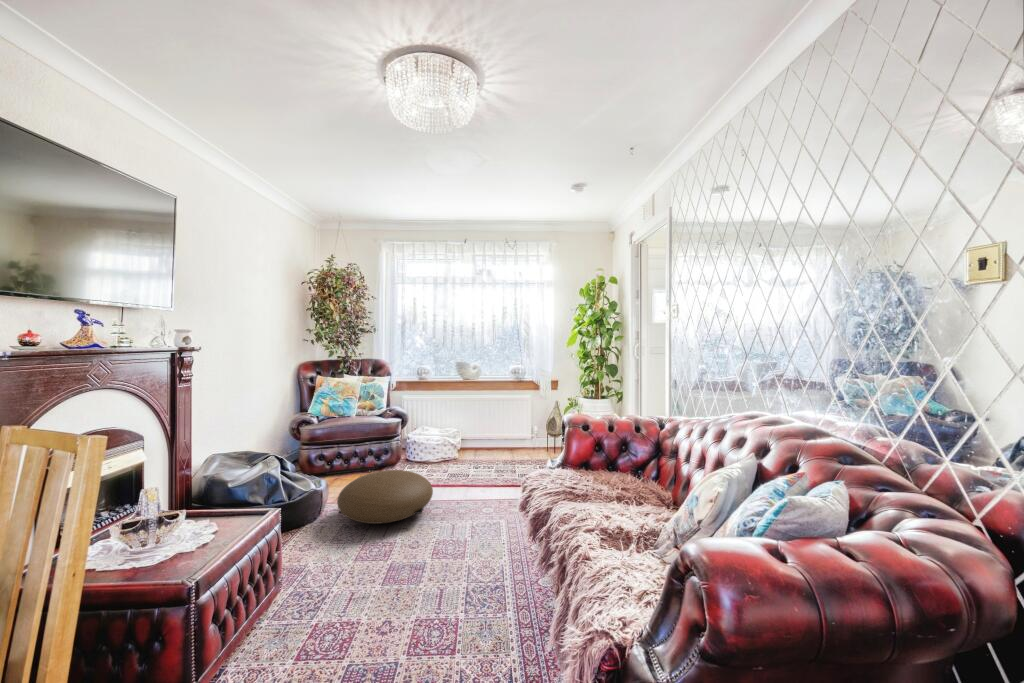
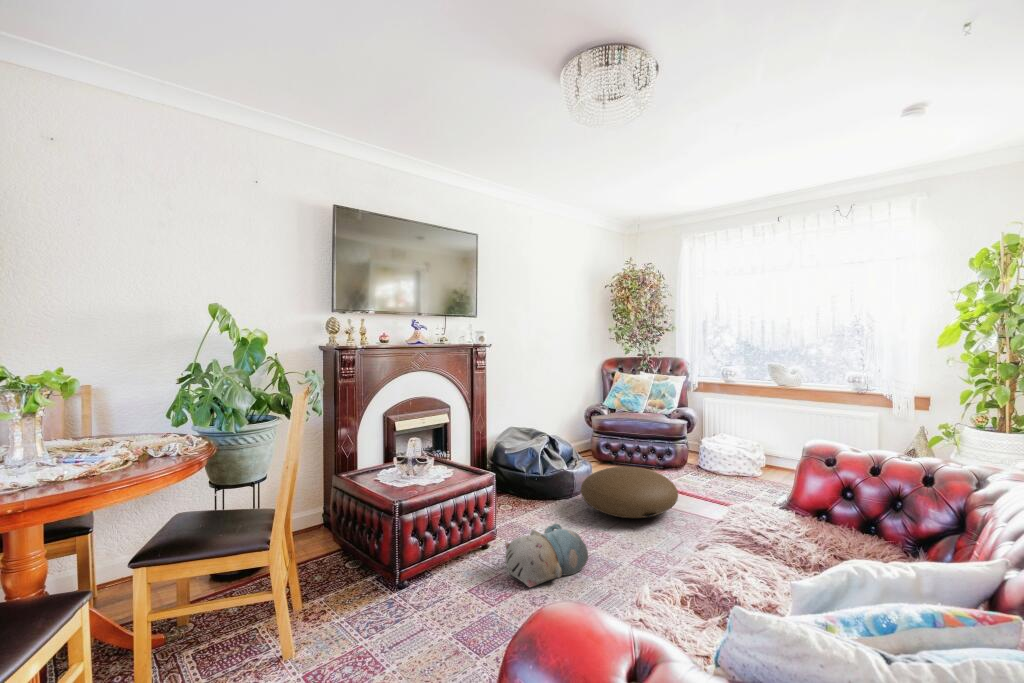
plush toy: none [318,545,403,621] -> present [505,523,588,587]

